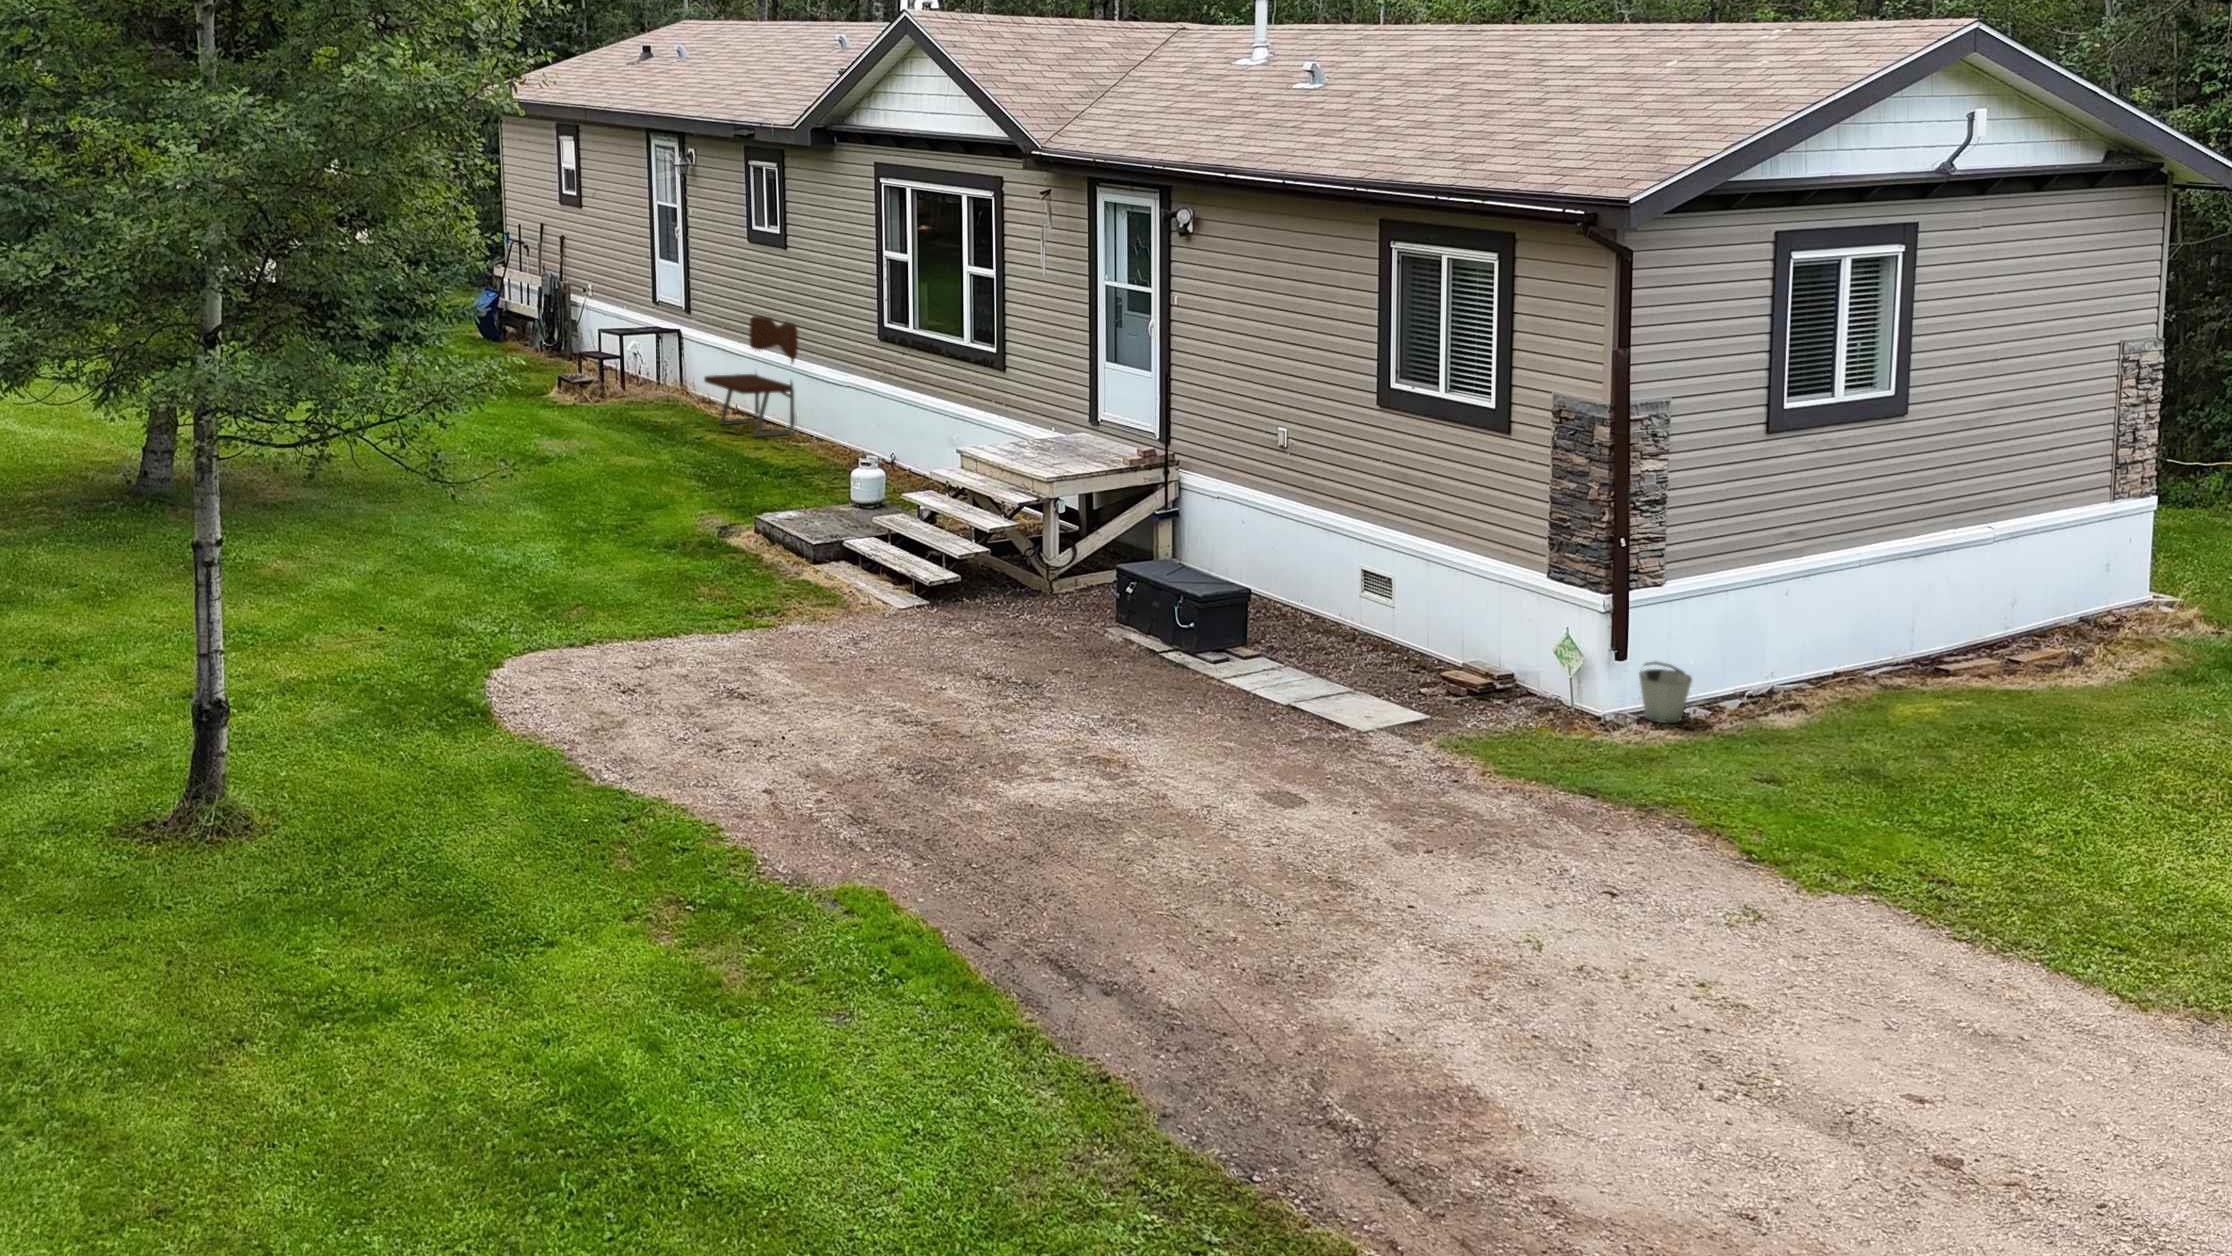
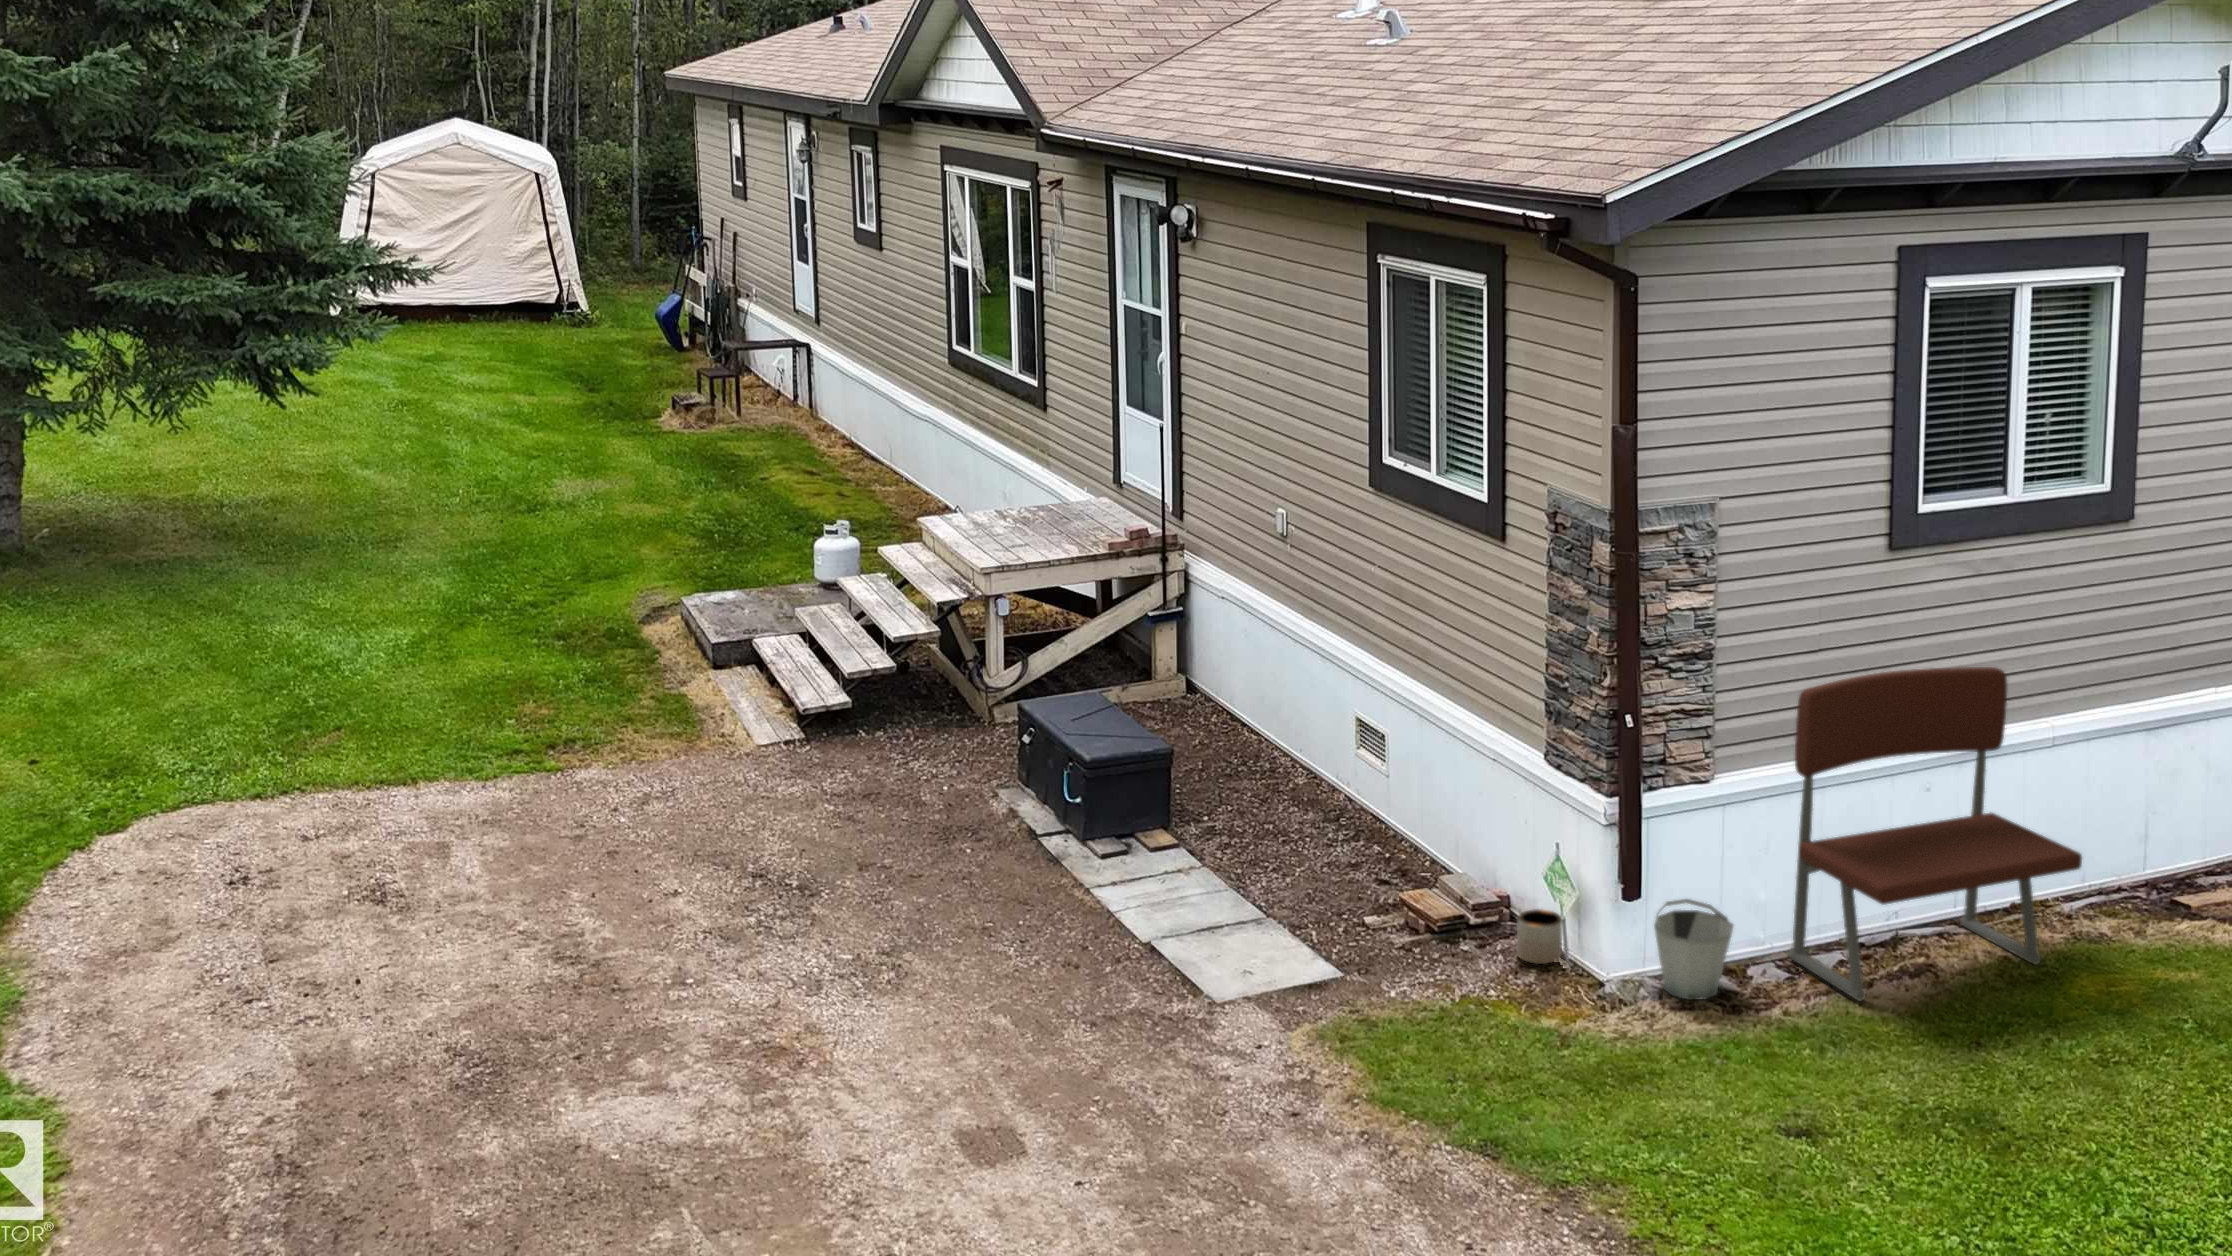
bench: present [704,316,798,437] -> present [1788,667,2082,1001]
planter: none [1540,676,1571,709] -> present [1516,909,1563,964]

